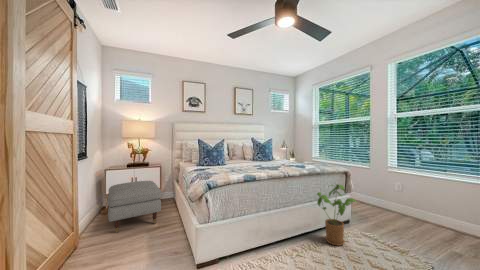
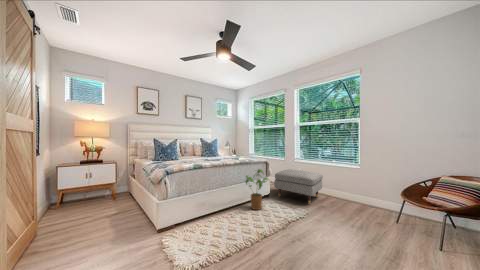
ottoman: present [107,181,161,233] -> present [274,169,323,204]

